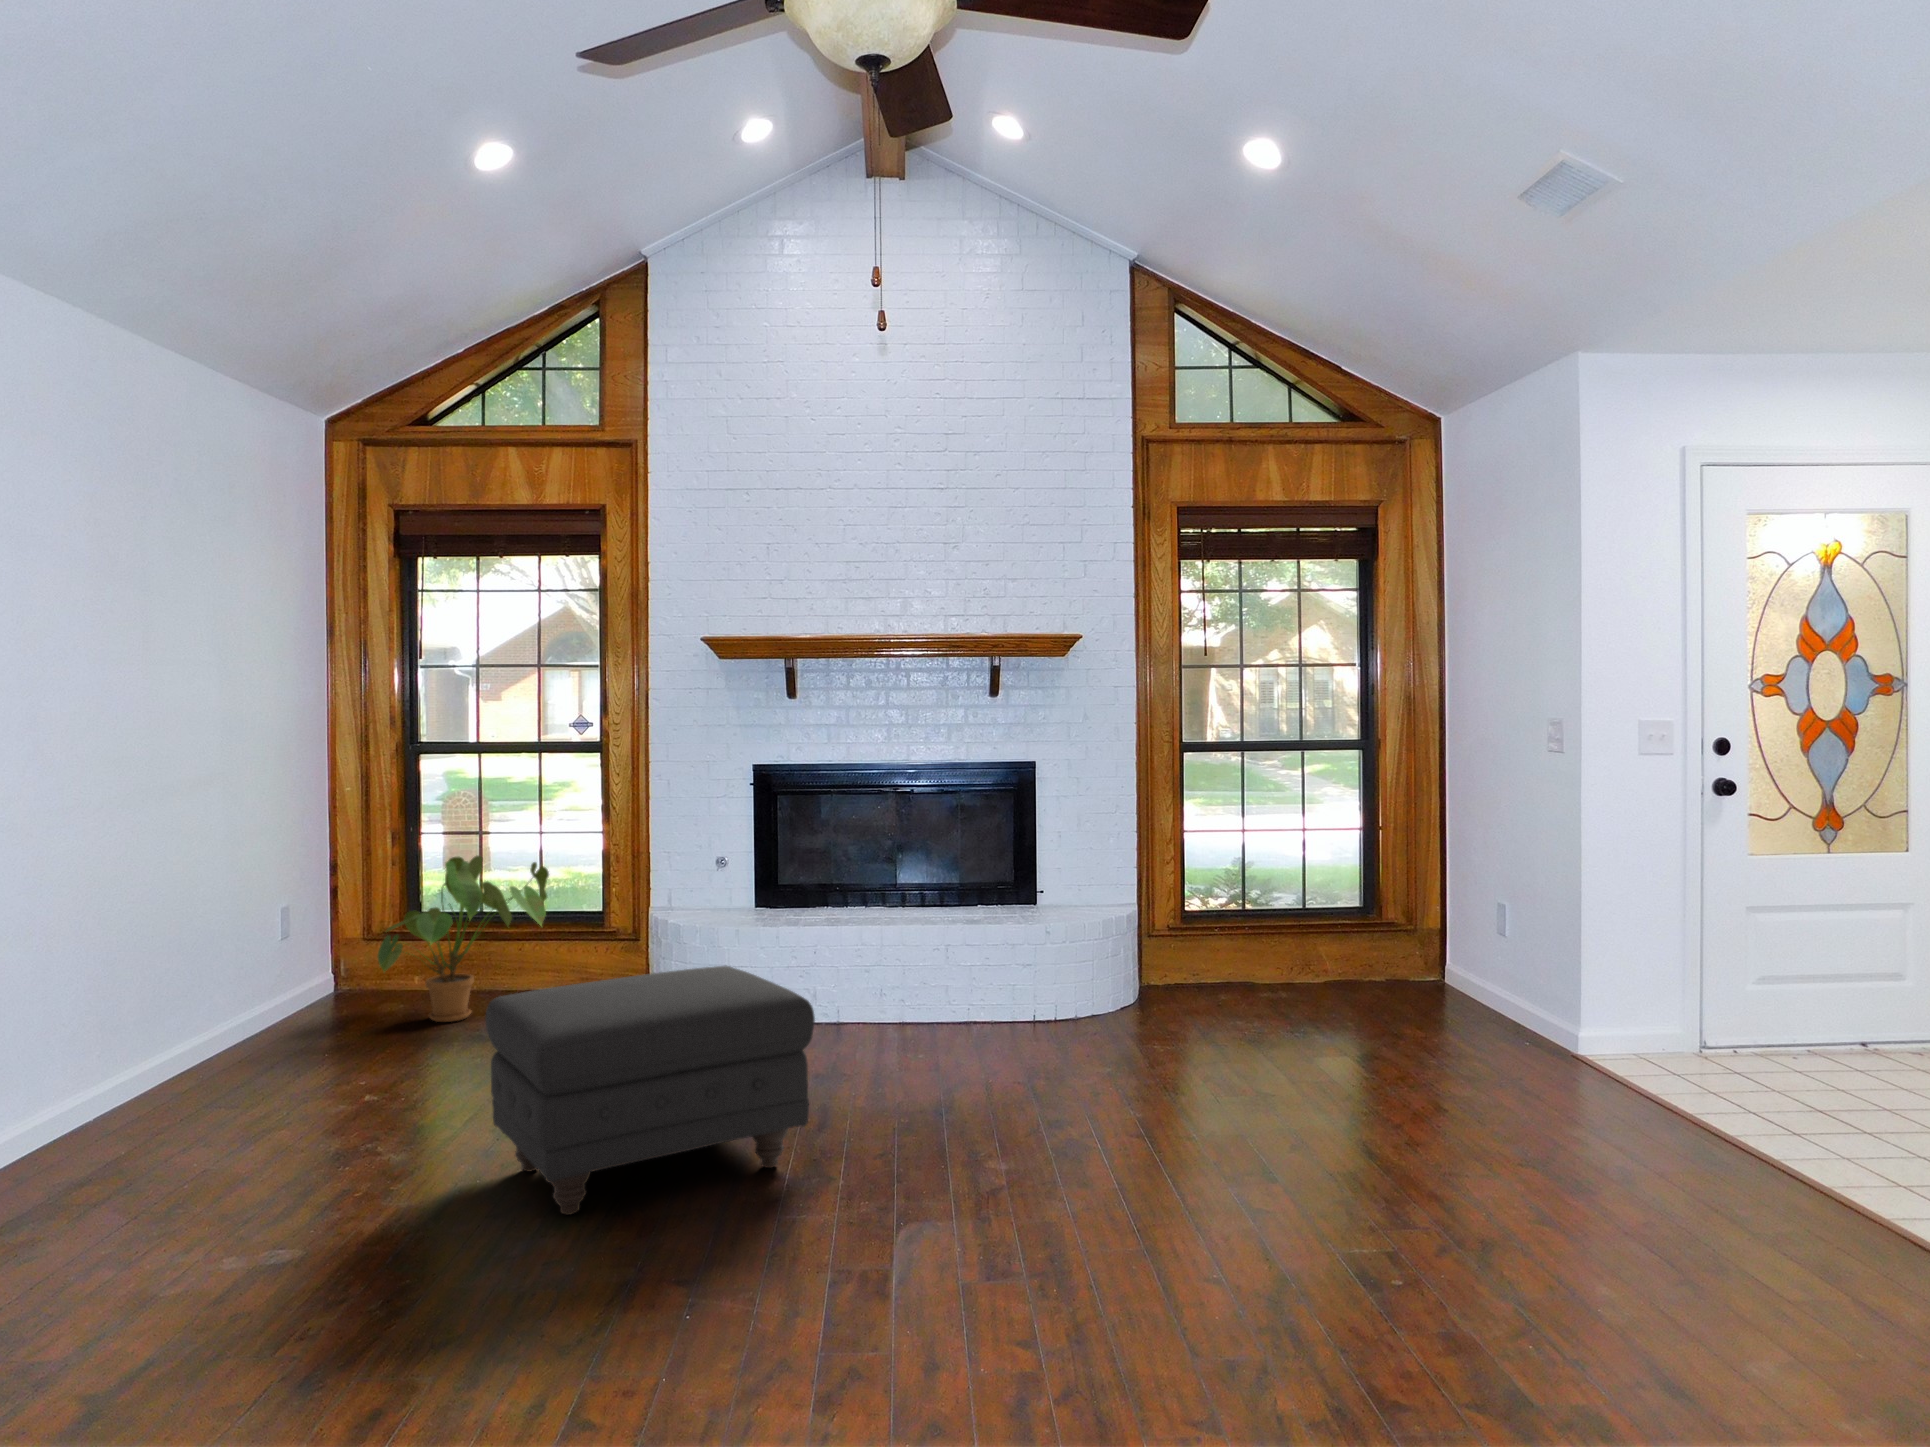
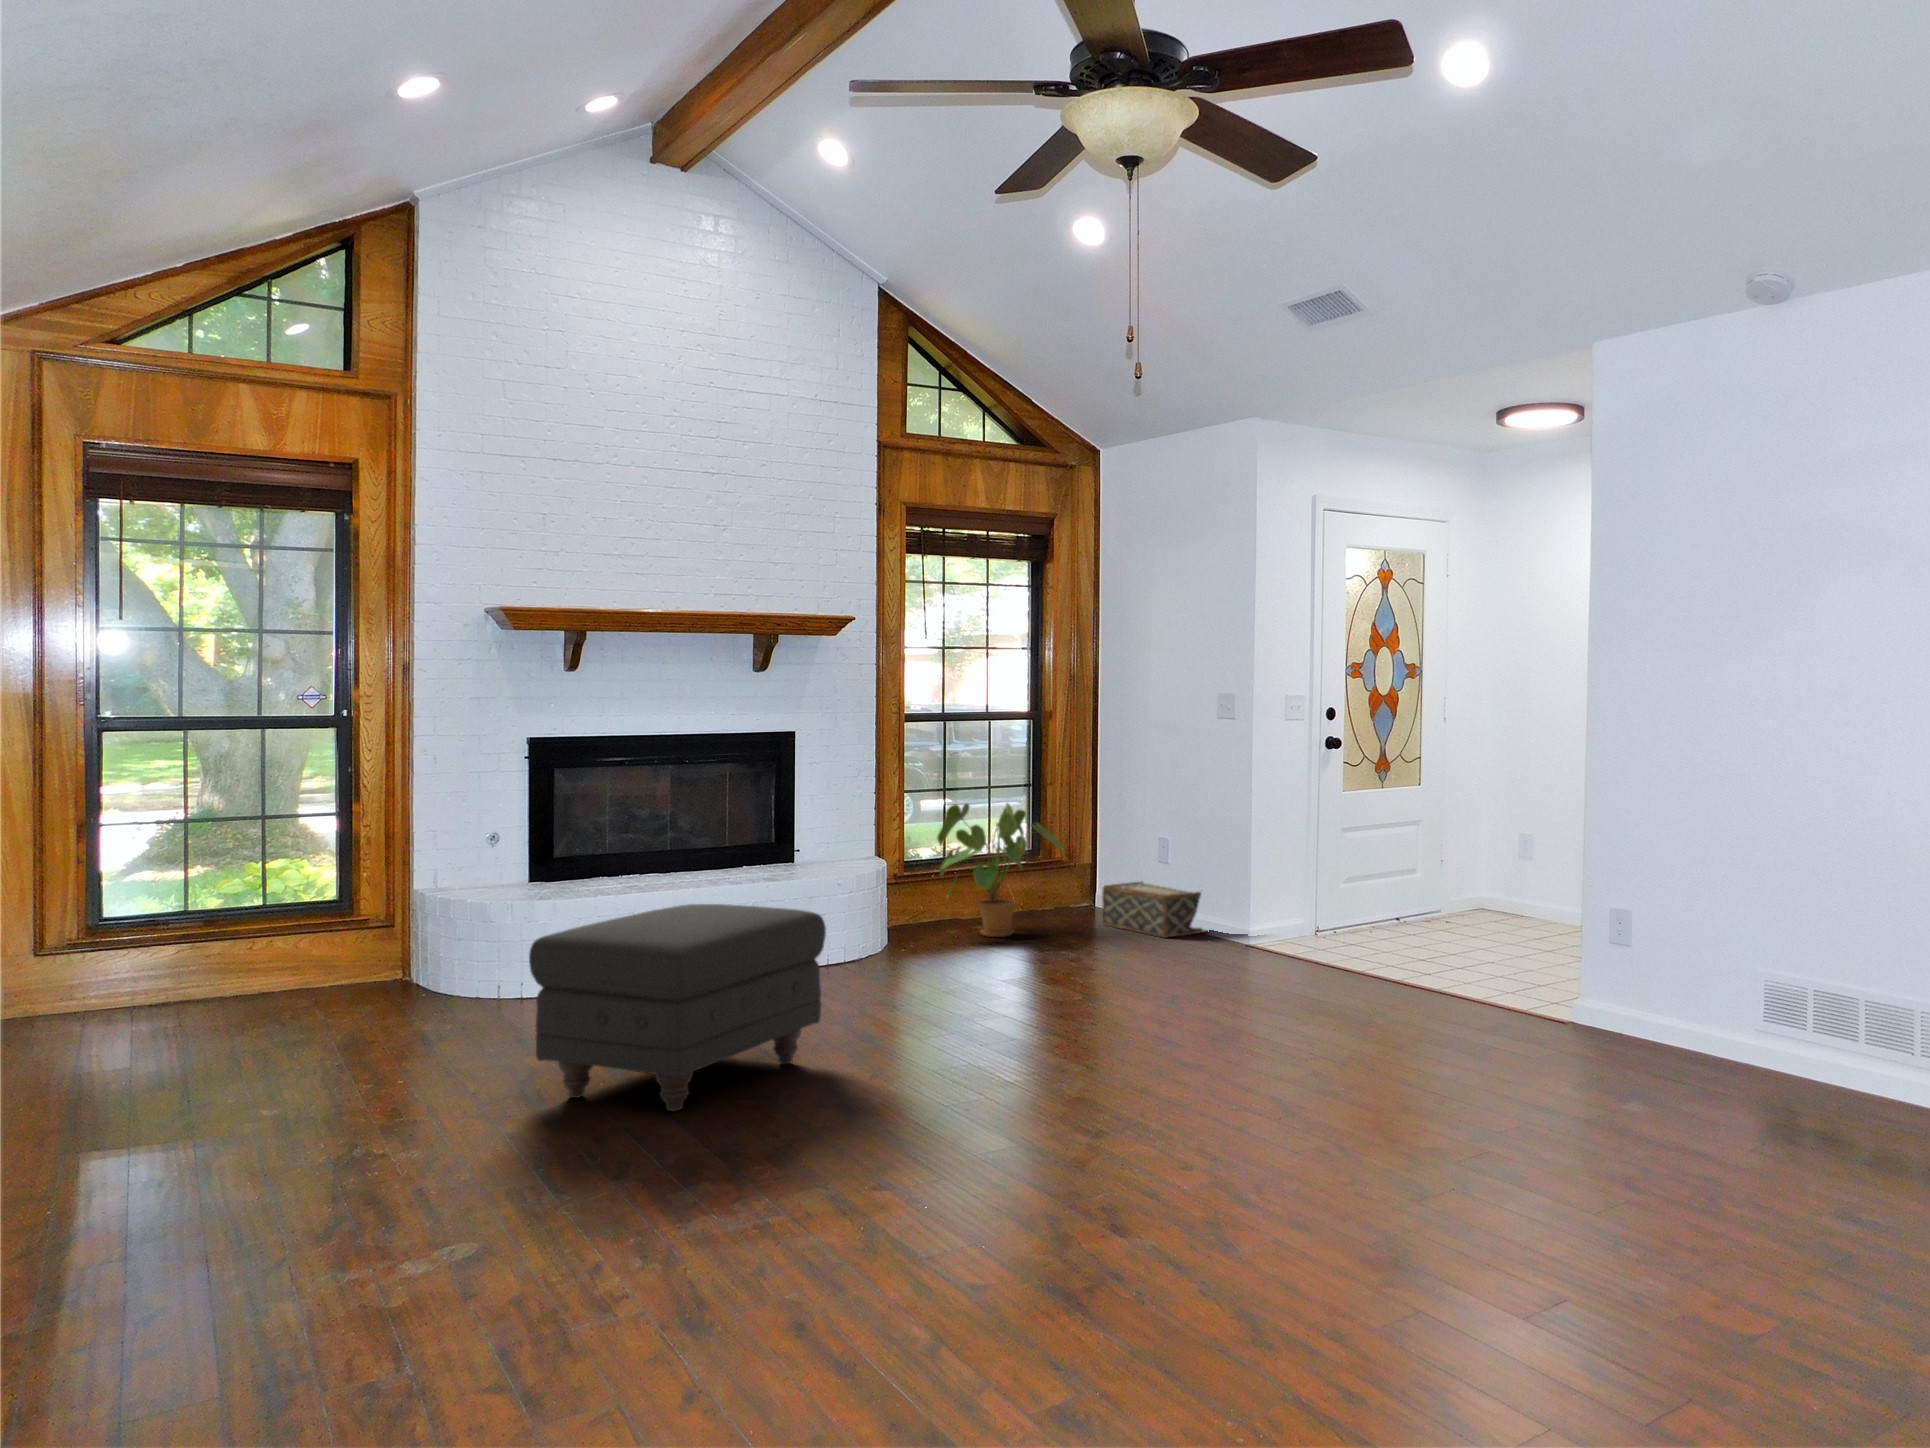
house plant: present [377,856,549,1022] -> present [937,803,1065,937]
woven basket: none [1418,960,1548,1043] -> present [1102,882,1207,938]

